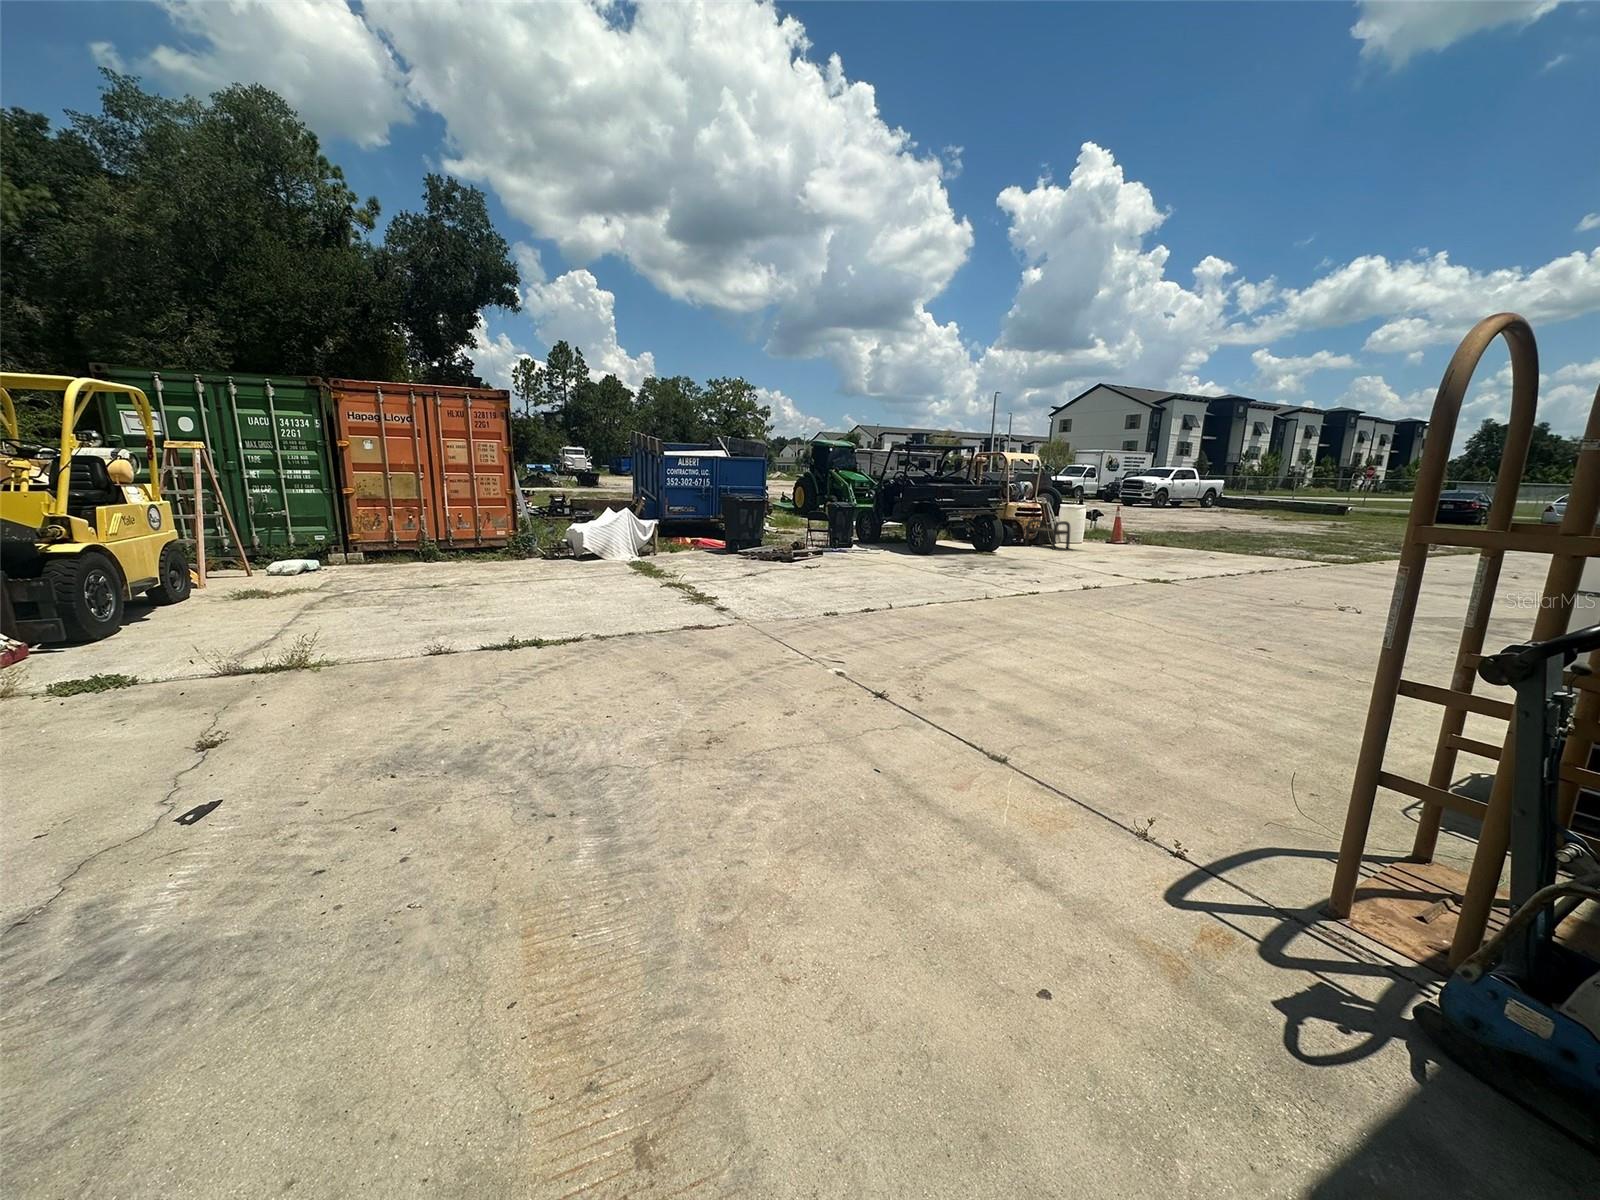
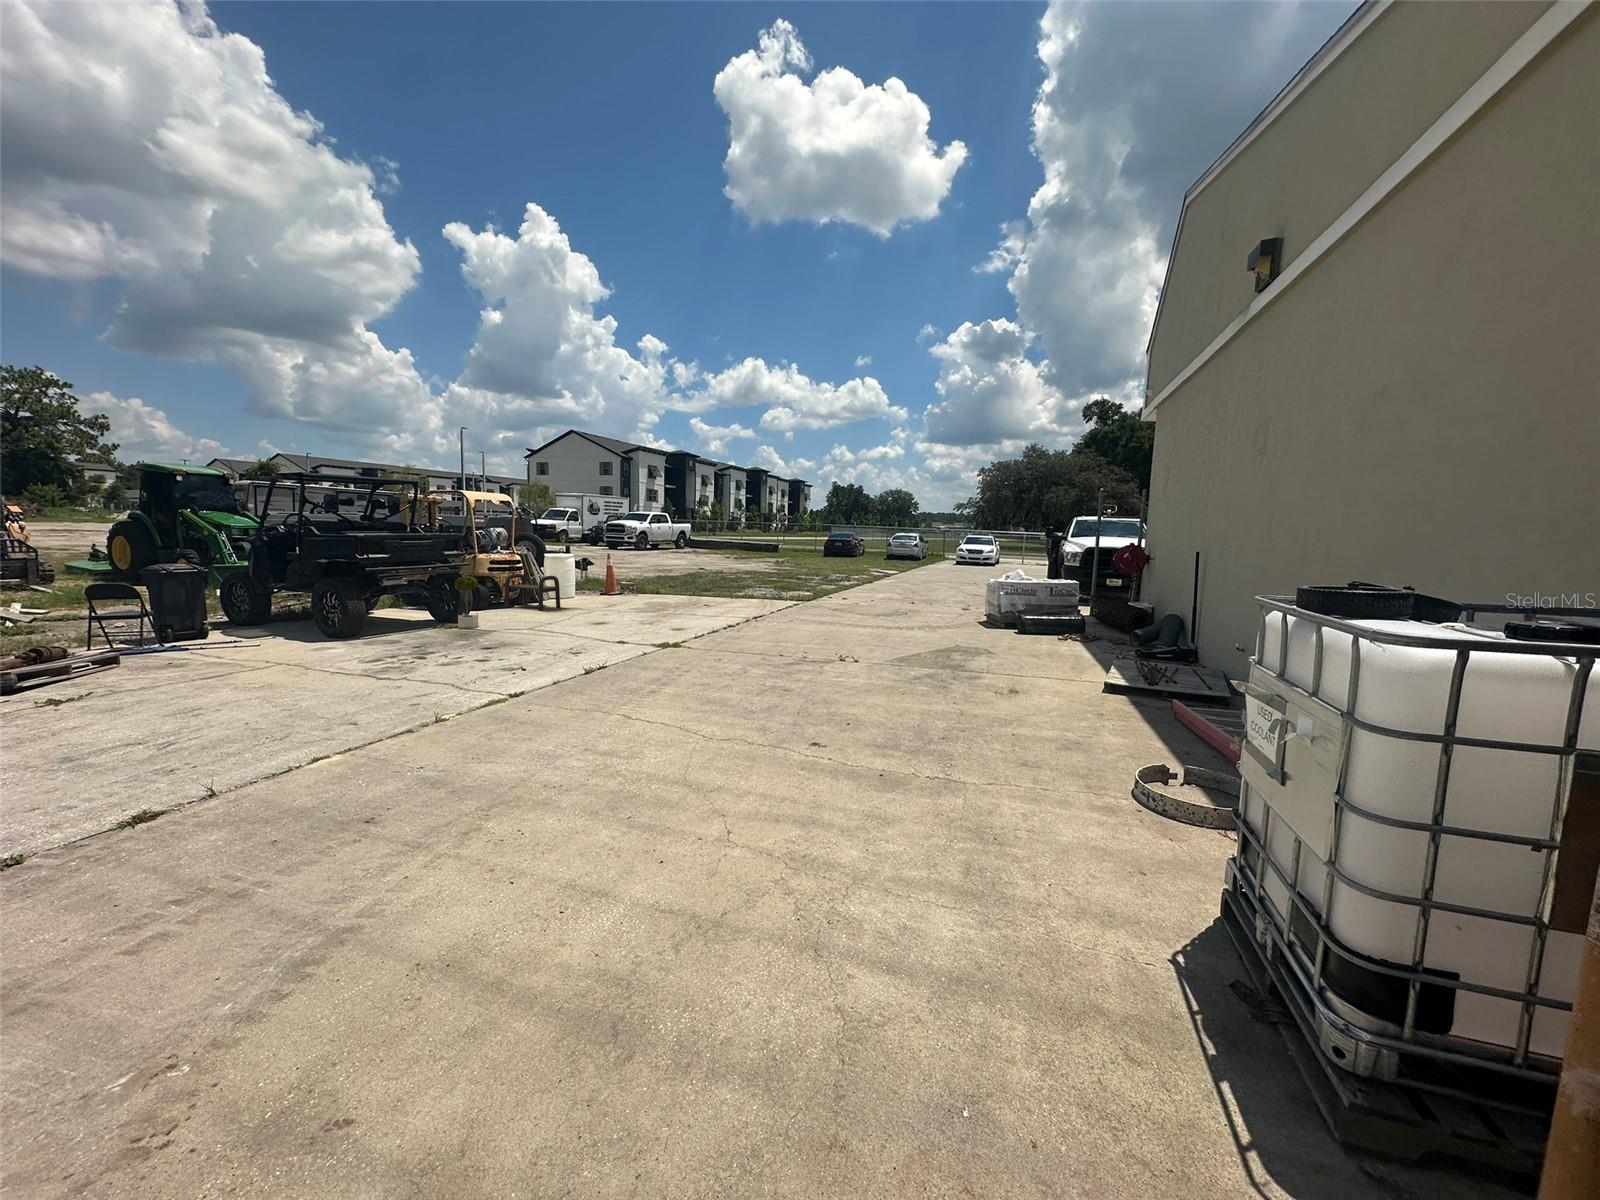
potted tree: none [992,516,1010,556] -> present [454,575,478,628]

